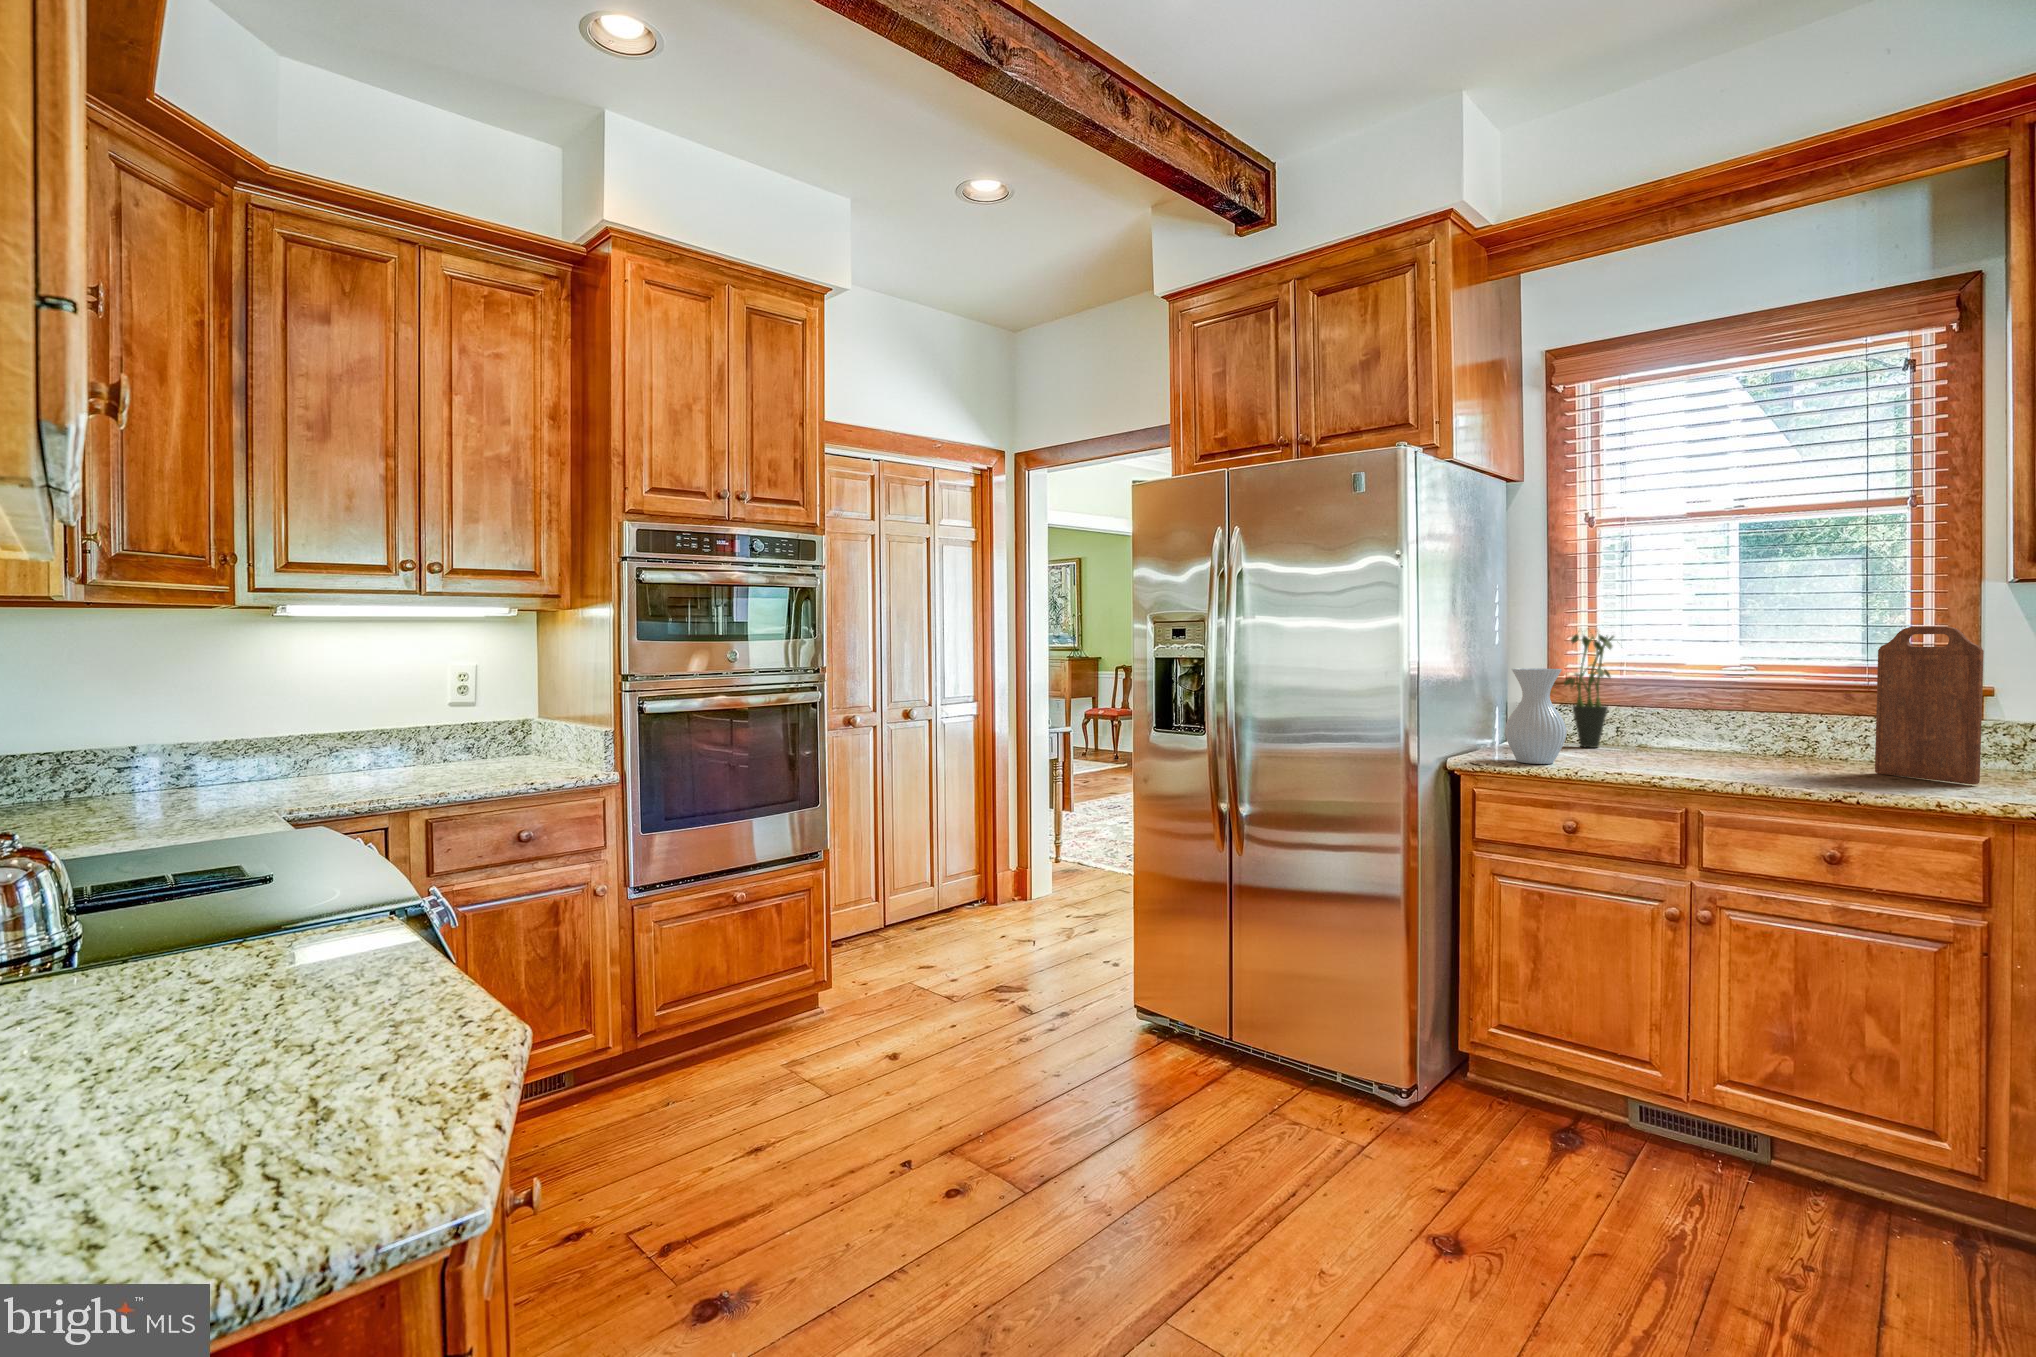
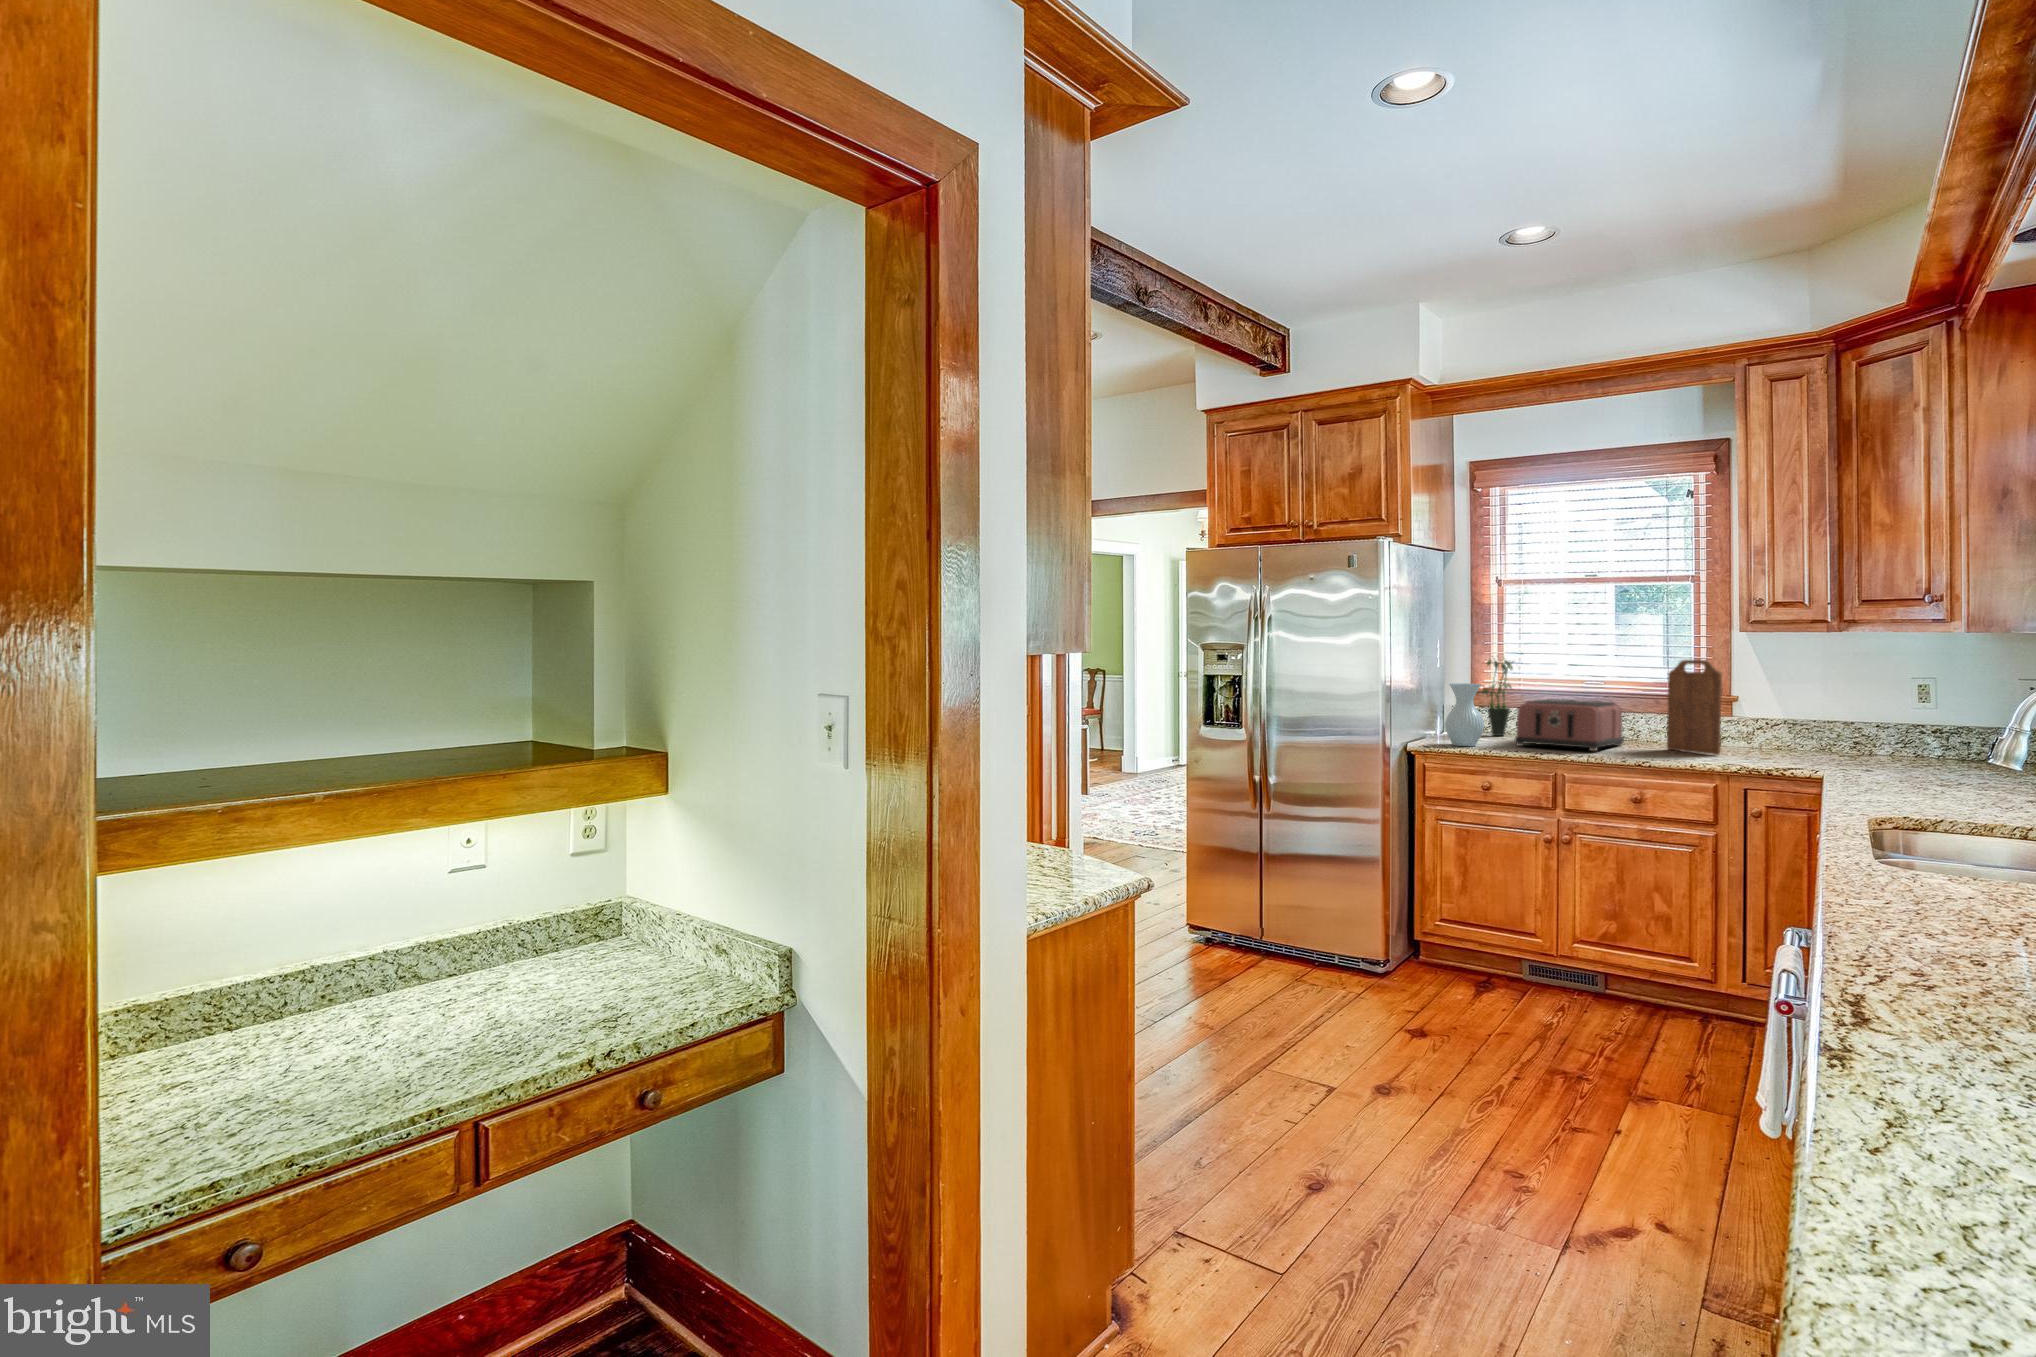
toaster: none [1616,693,1797,775] -> present [1515,700,1624,751]

